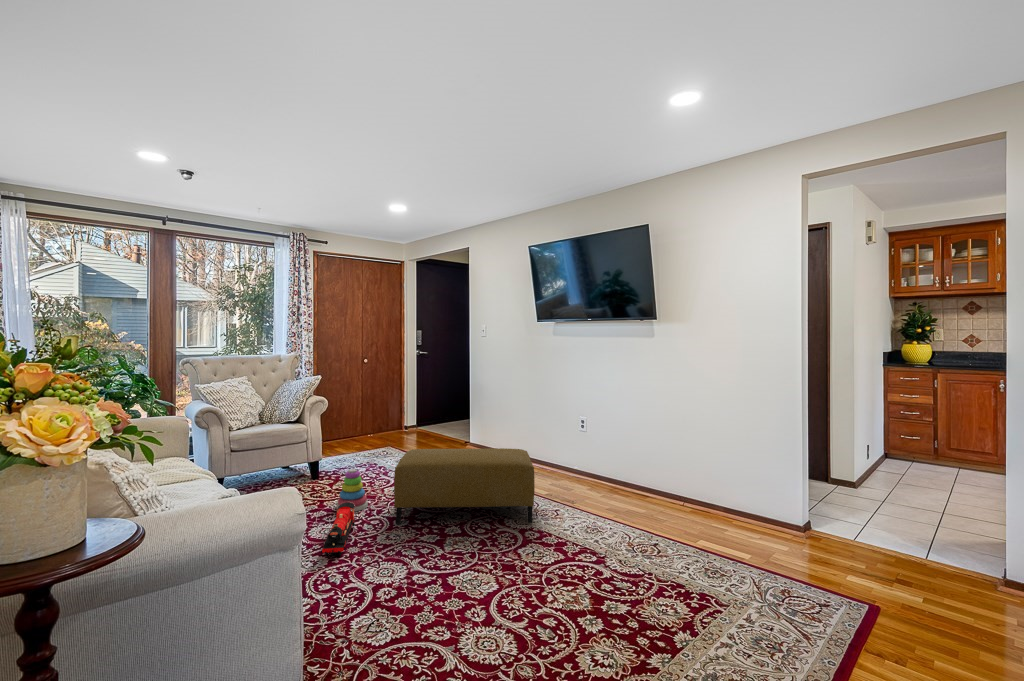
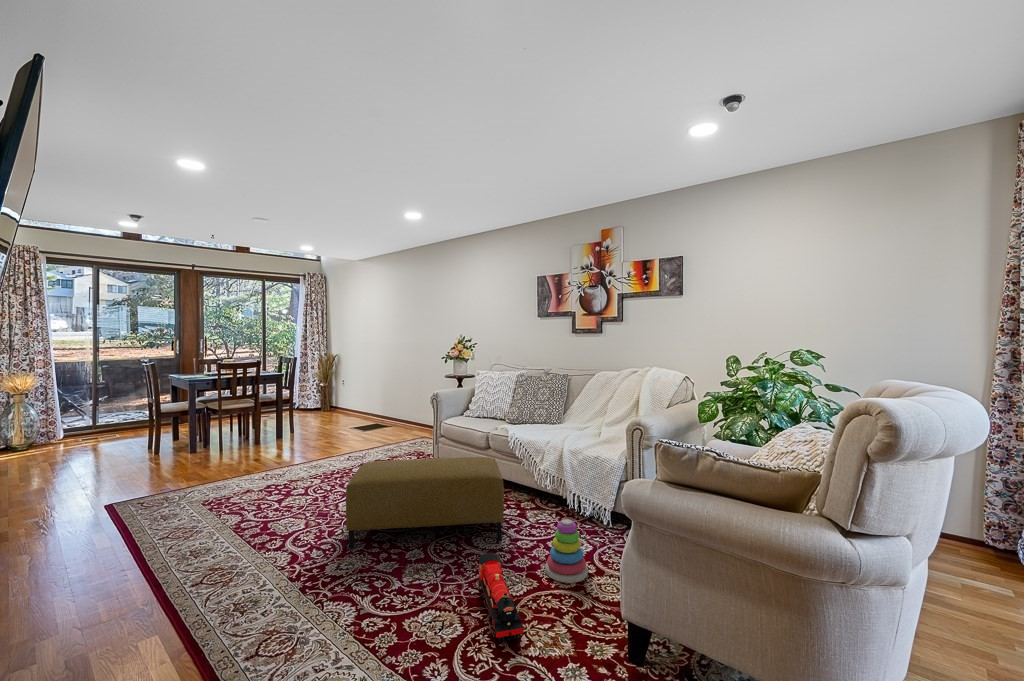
stacking toy: present [336,469,368,511] -> present [545,519,588,583]
toy train: present [322,502,355,556] -> present [478,553,523,642]

